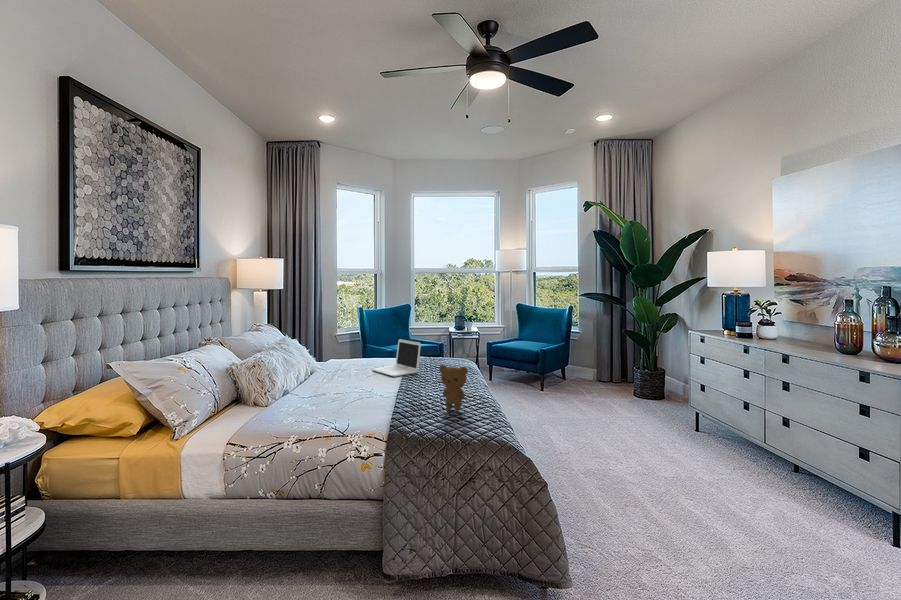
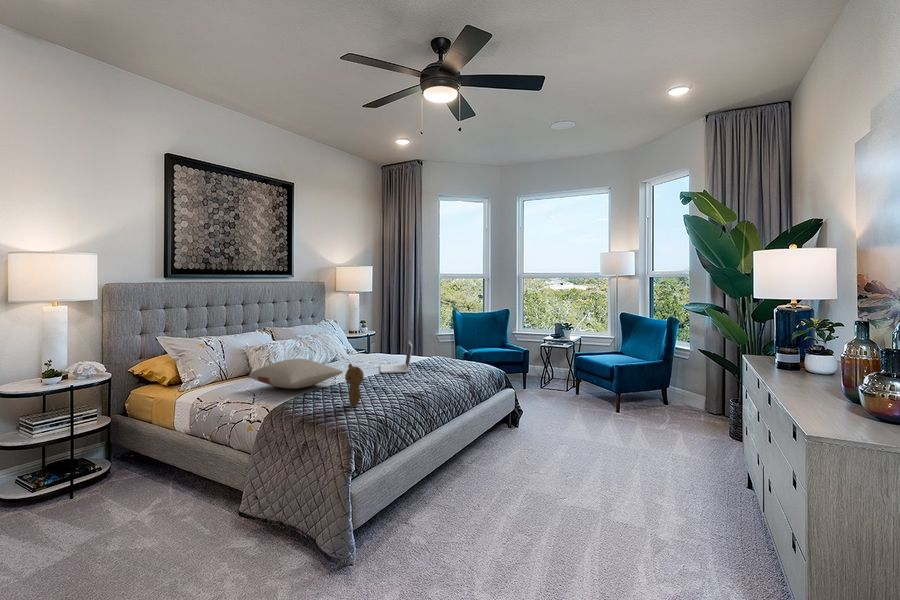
pillow: none [286,369,386,406] -> present [249,358,343,389]

